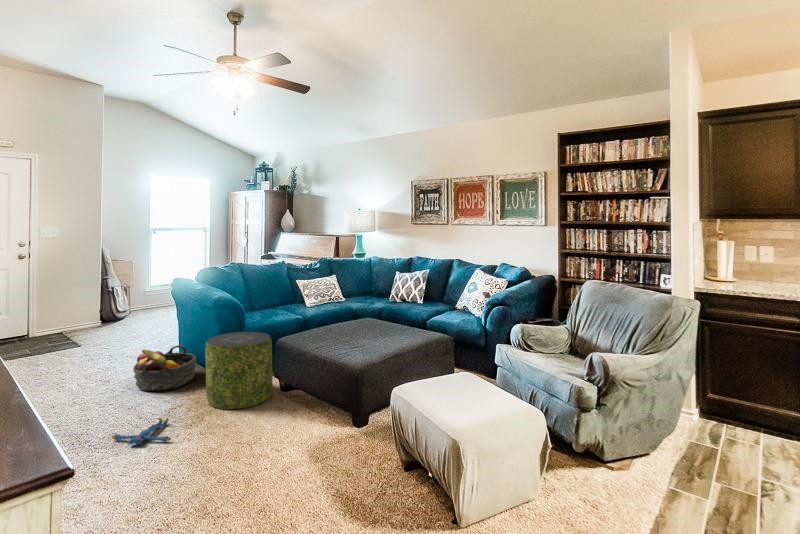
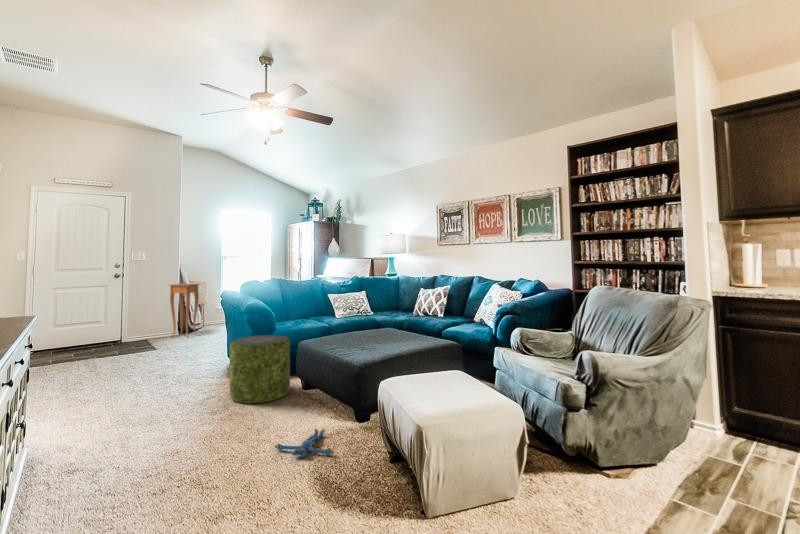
side table: none [95,264,133,327] -> present [169,284,199,337]
basket: present [133,345,196,391] -> none [176,348,230,386]
plush toy: present [112,418,171,444] -> present [275,429,334,456]

